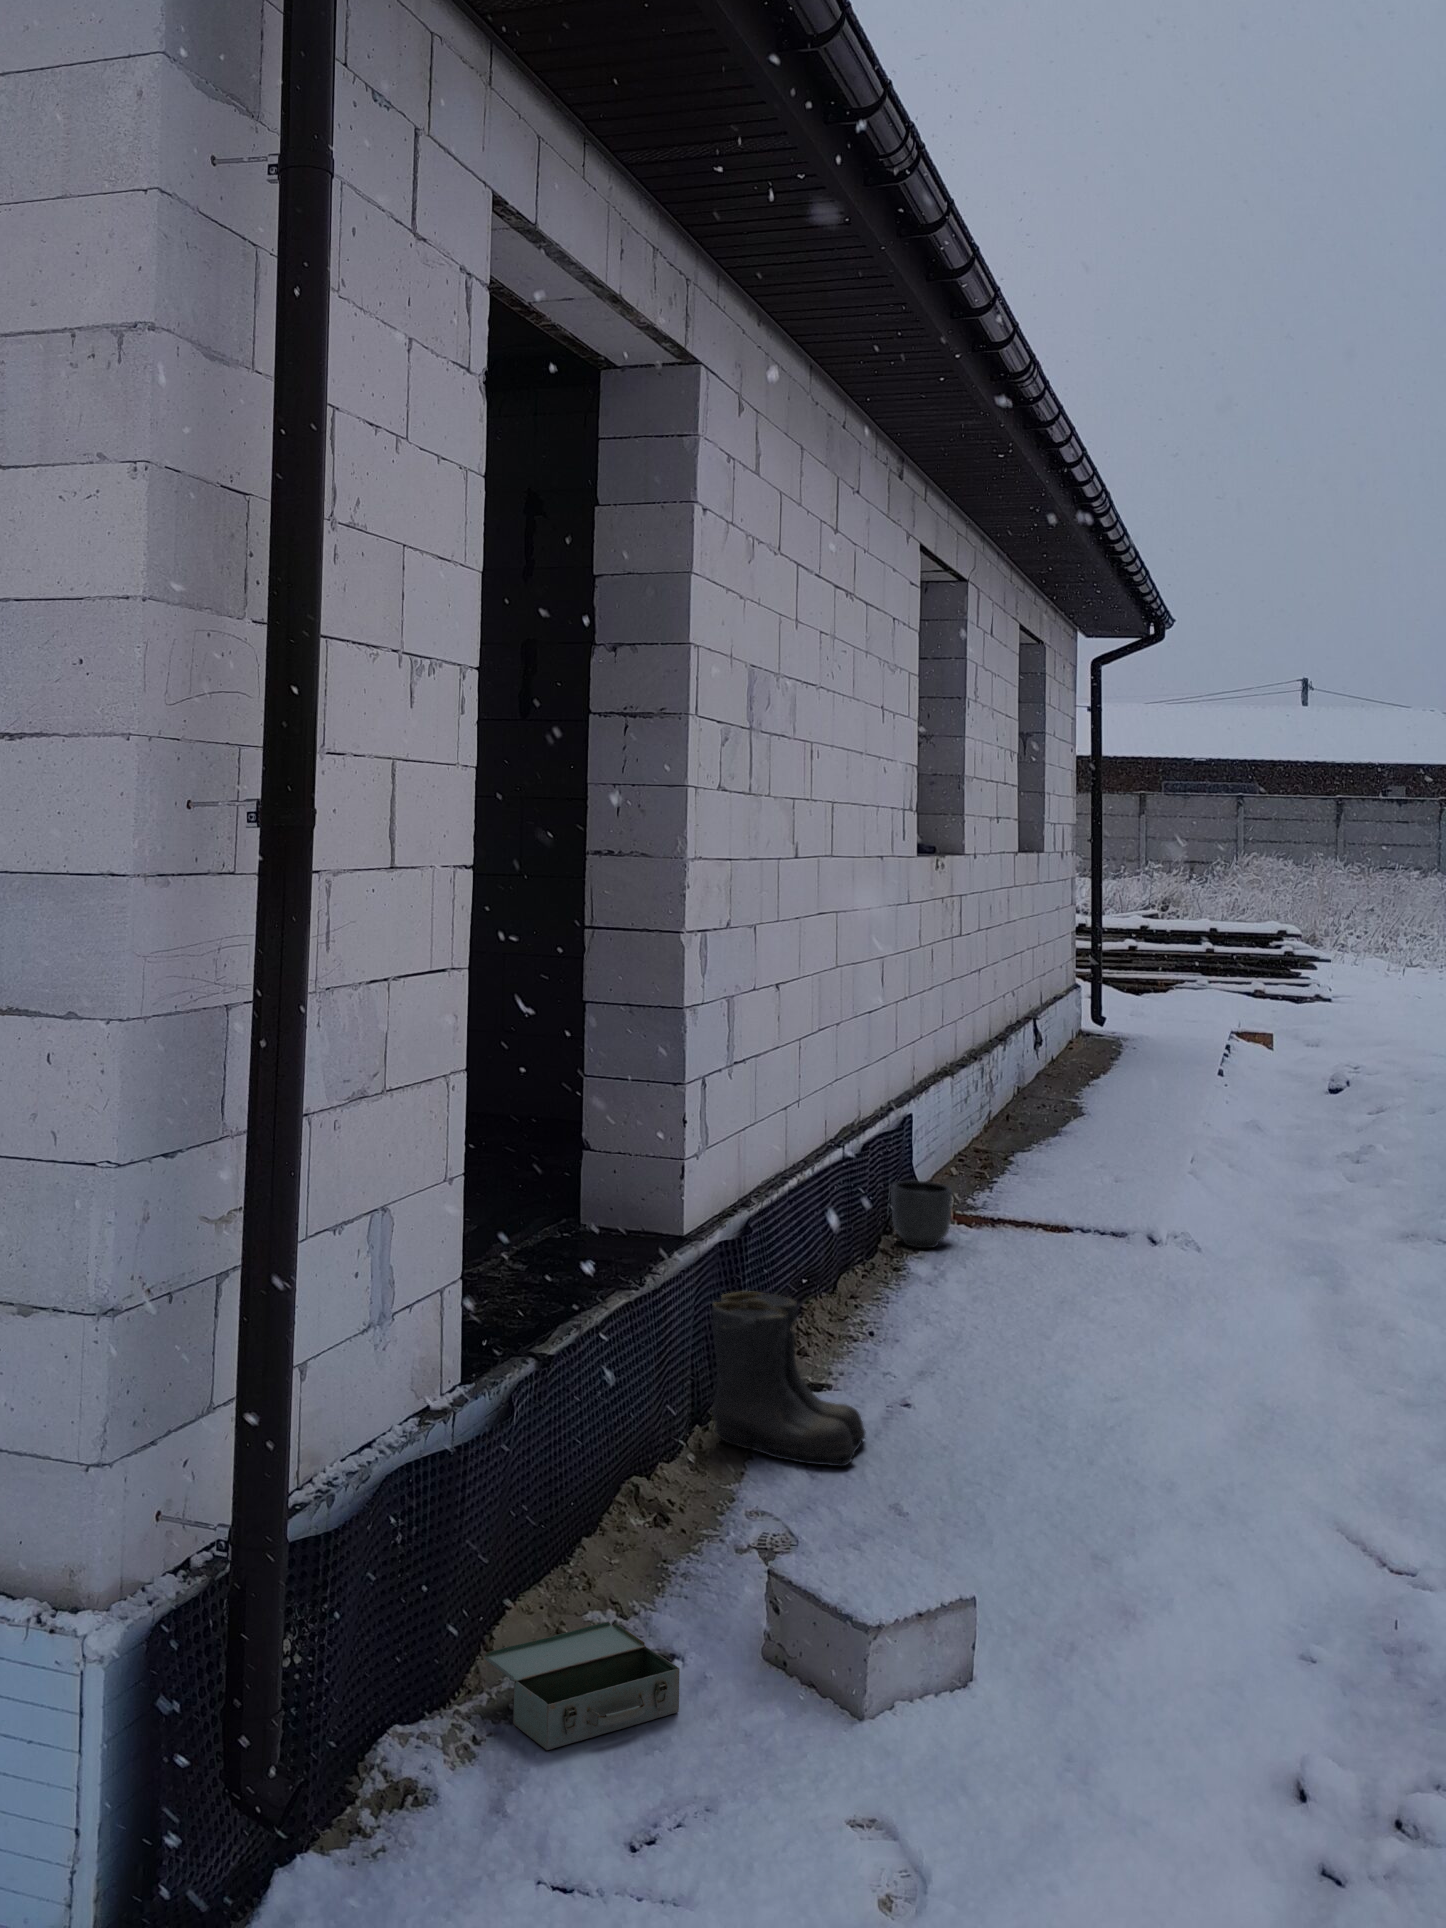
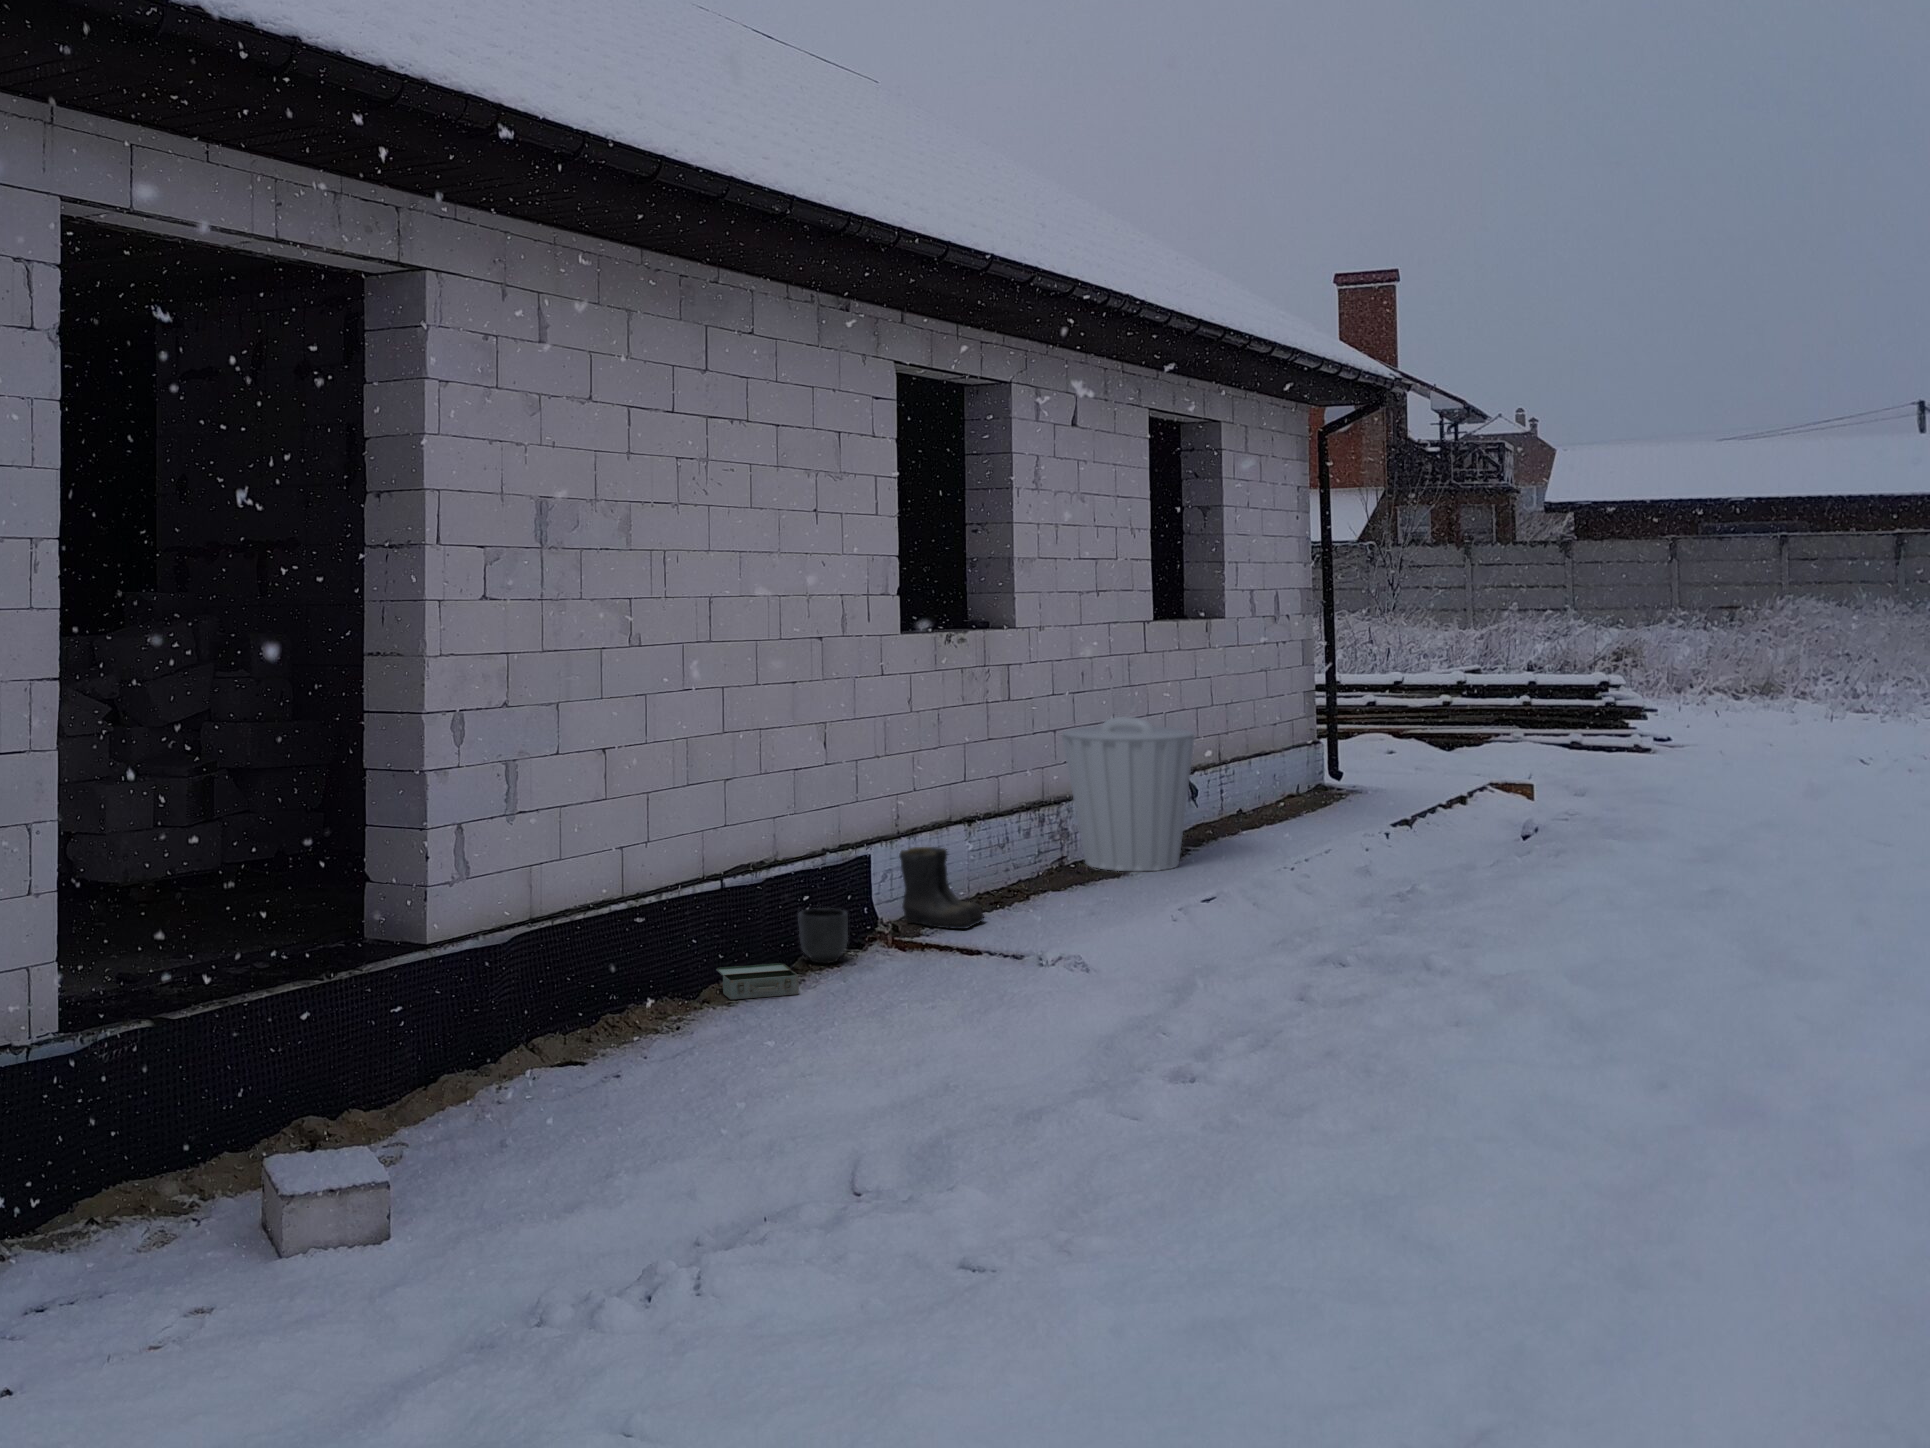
trash can: none [1002,957,1153,1132] -> present [1062,717,1195,871]
boots: present [712,1291,866,1467] -> present [899,847,984,929]
toolbox: present [484,1622,680,1750] -> present [716,963,799,1000]

